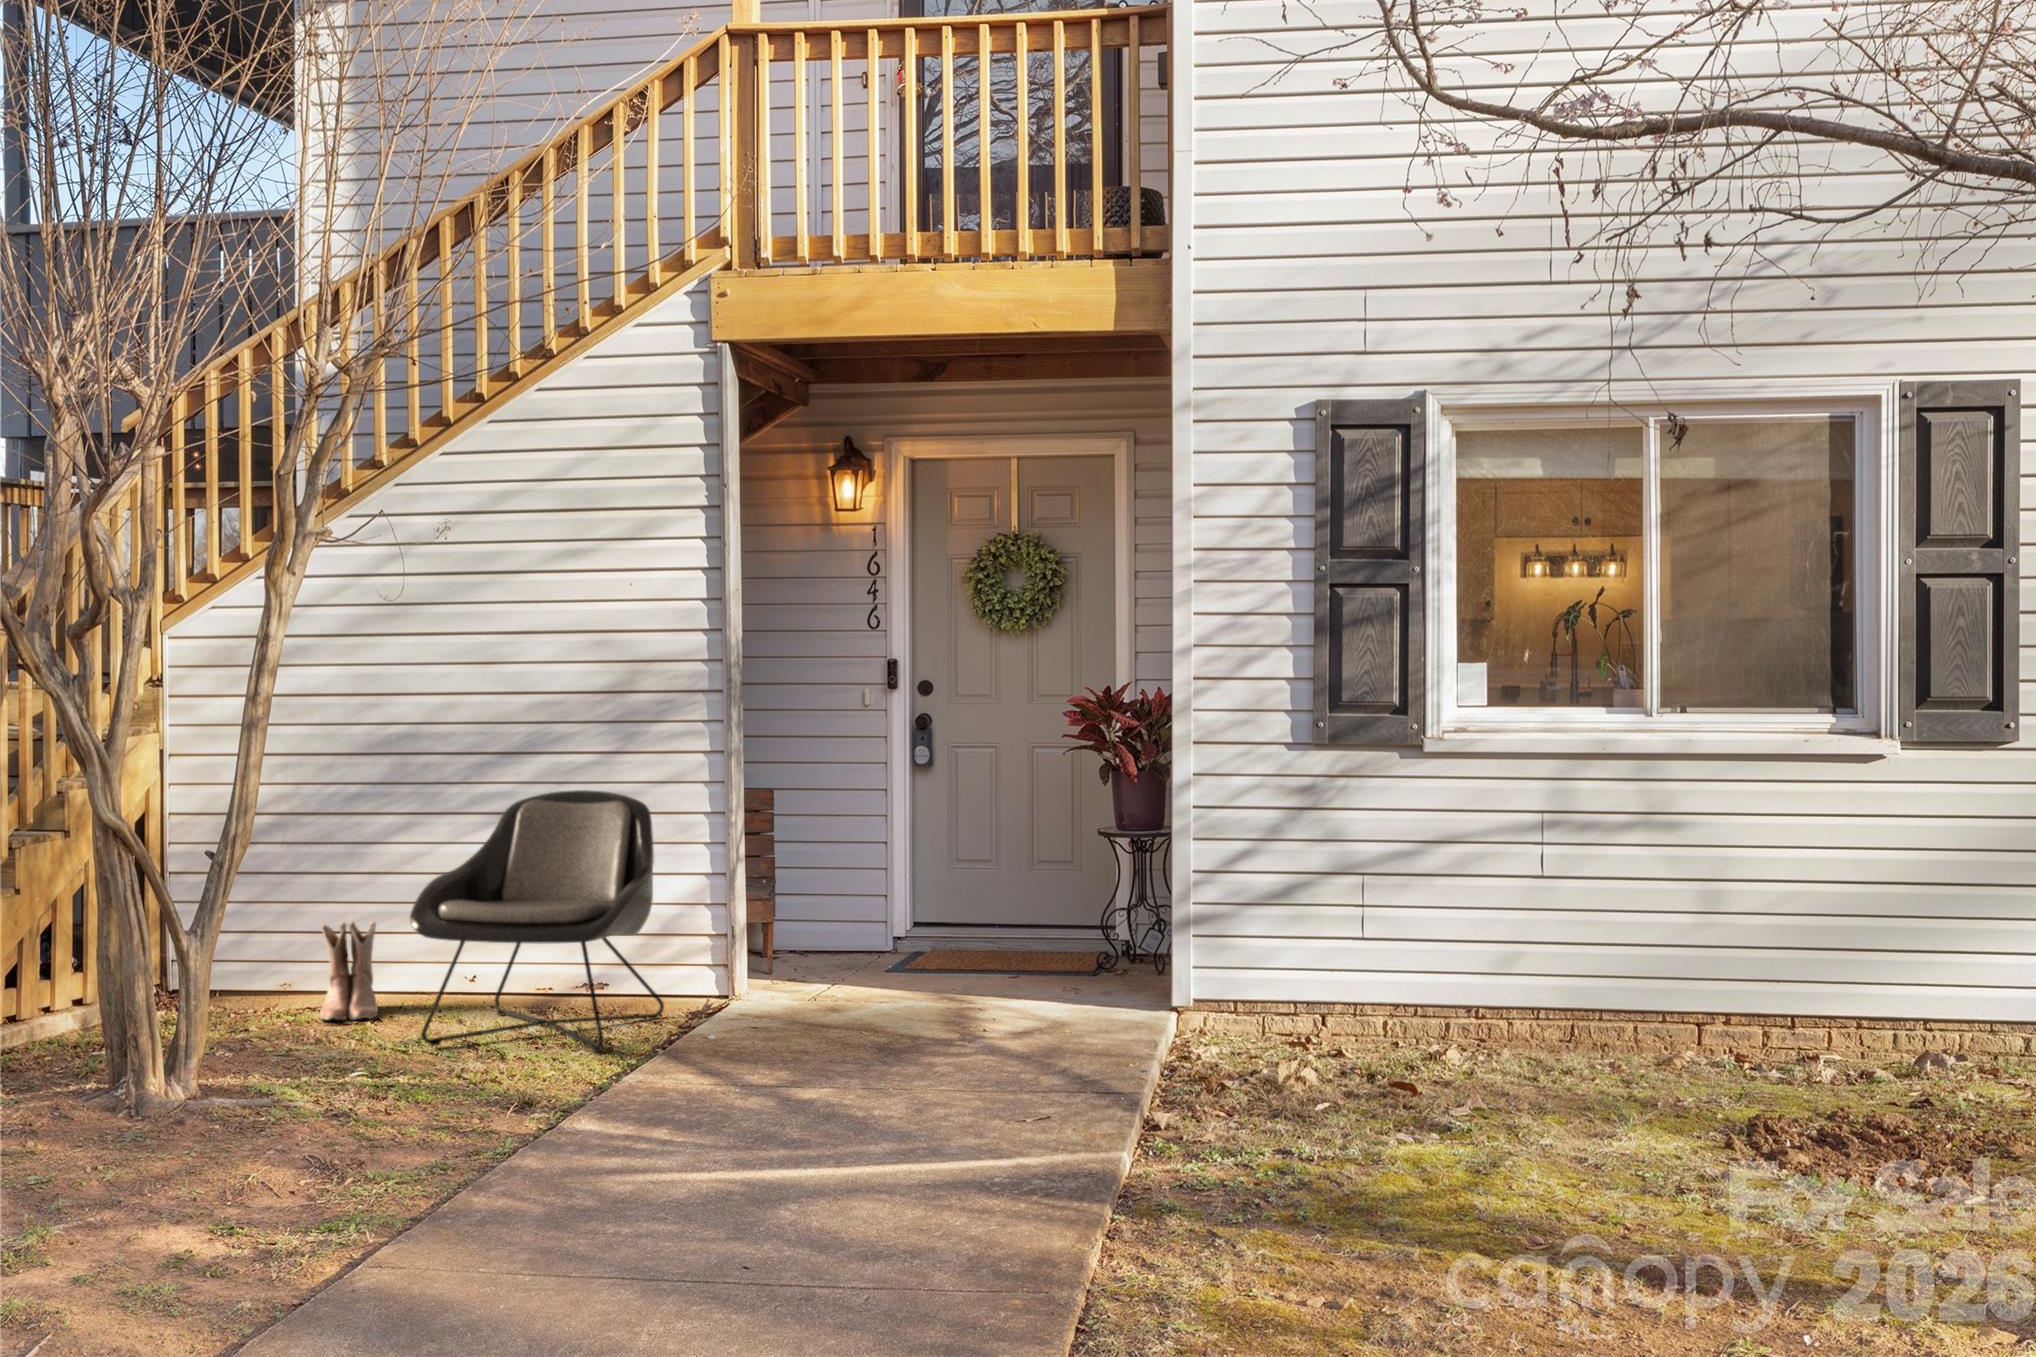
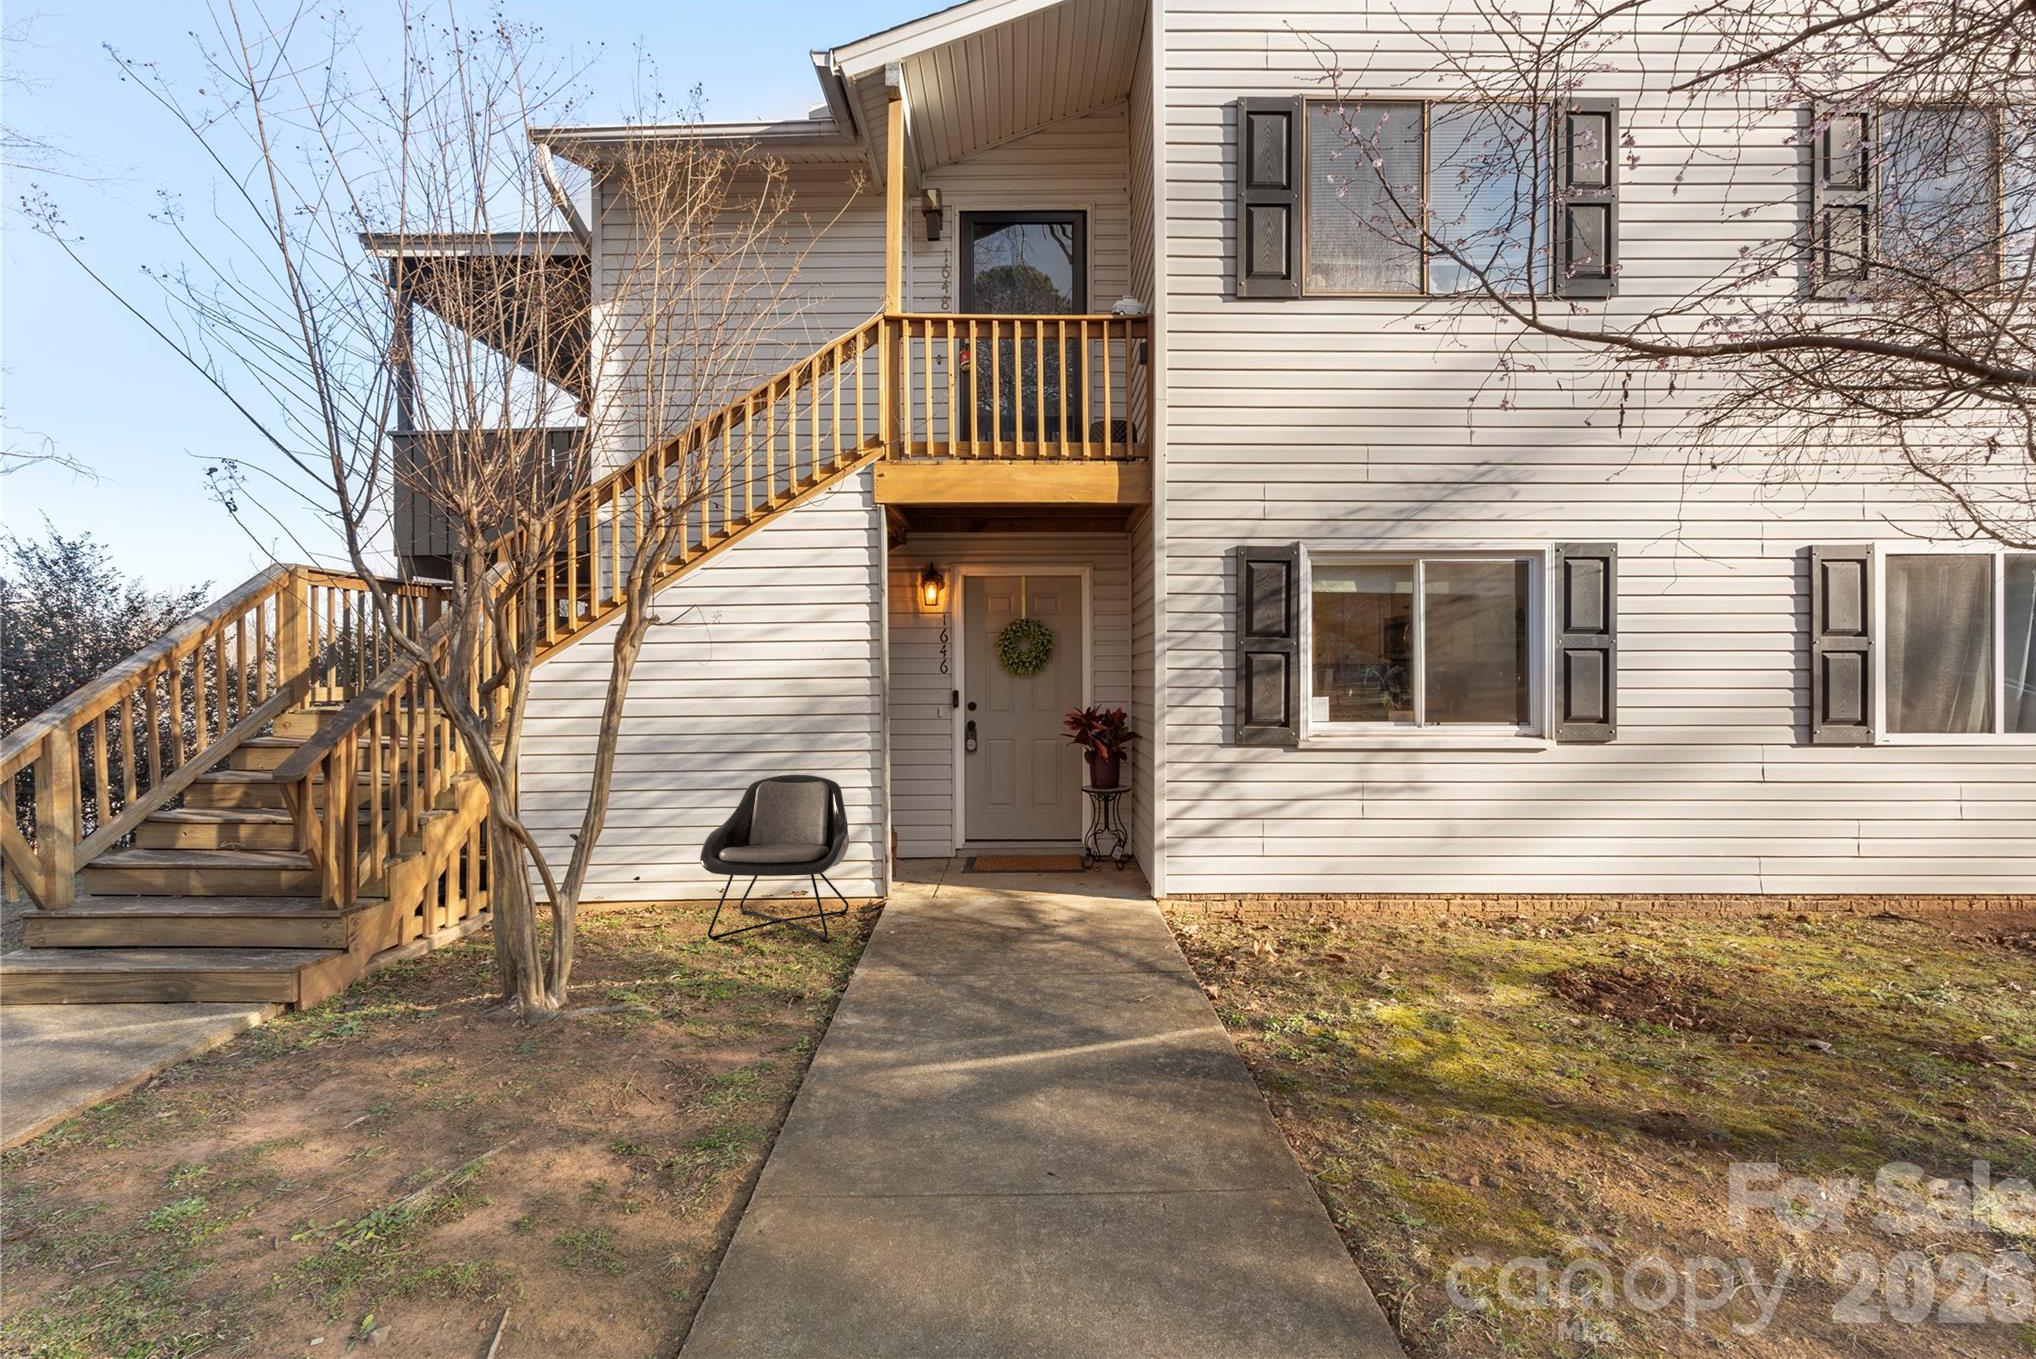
boots: present [319,922,378,1020] -> none [627,858,665,923]

